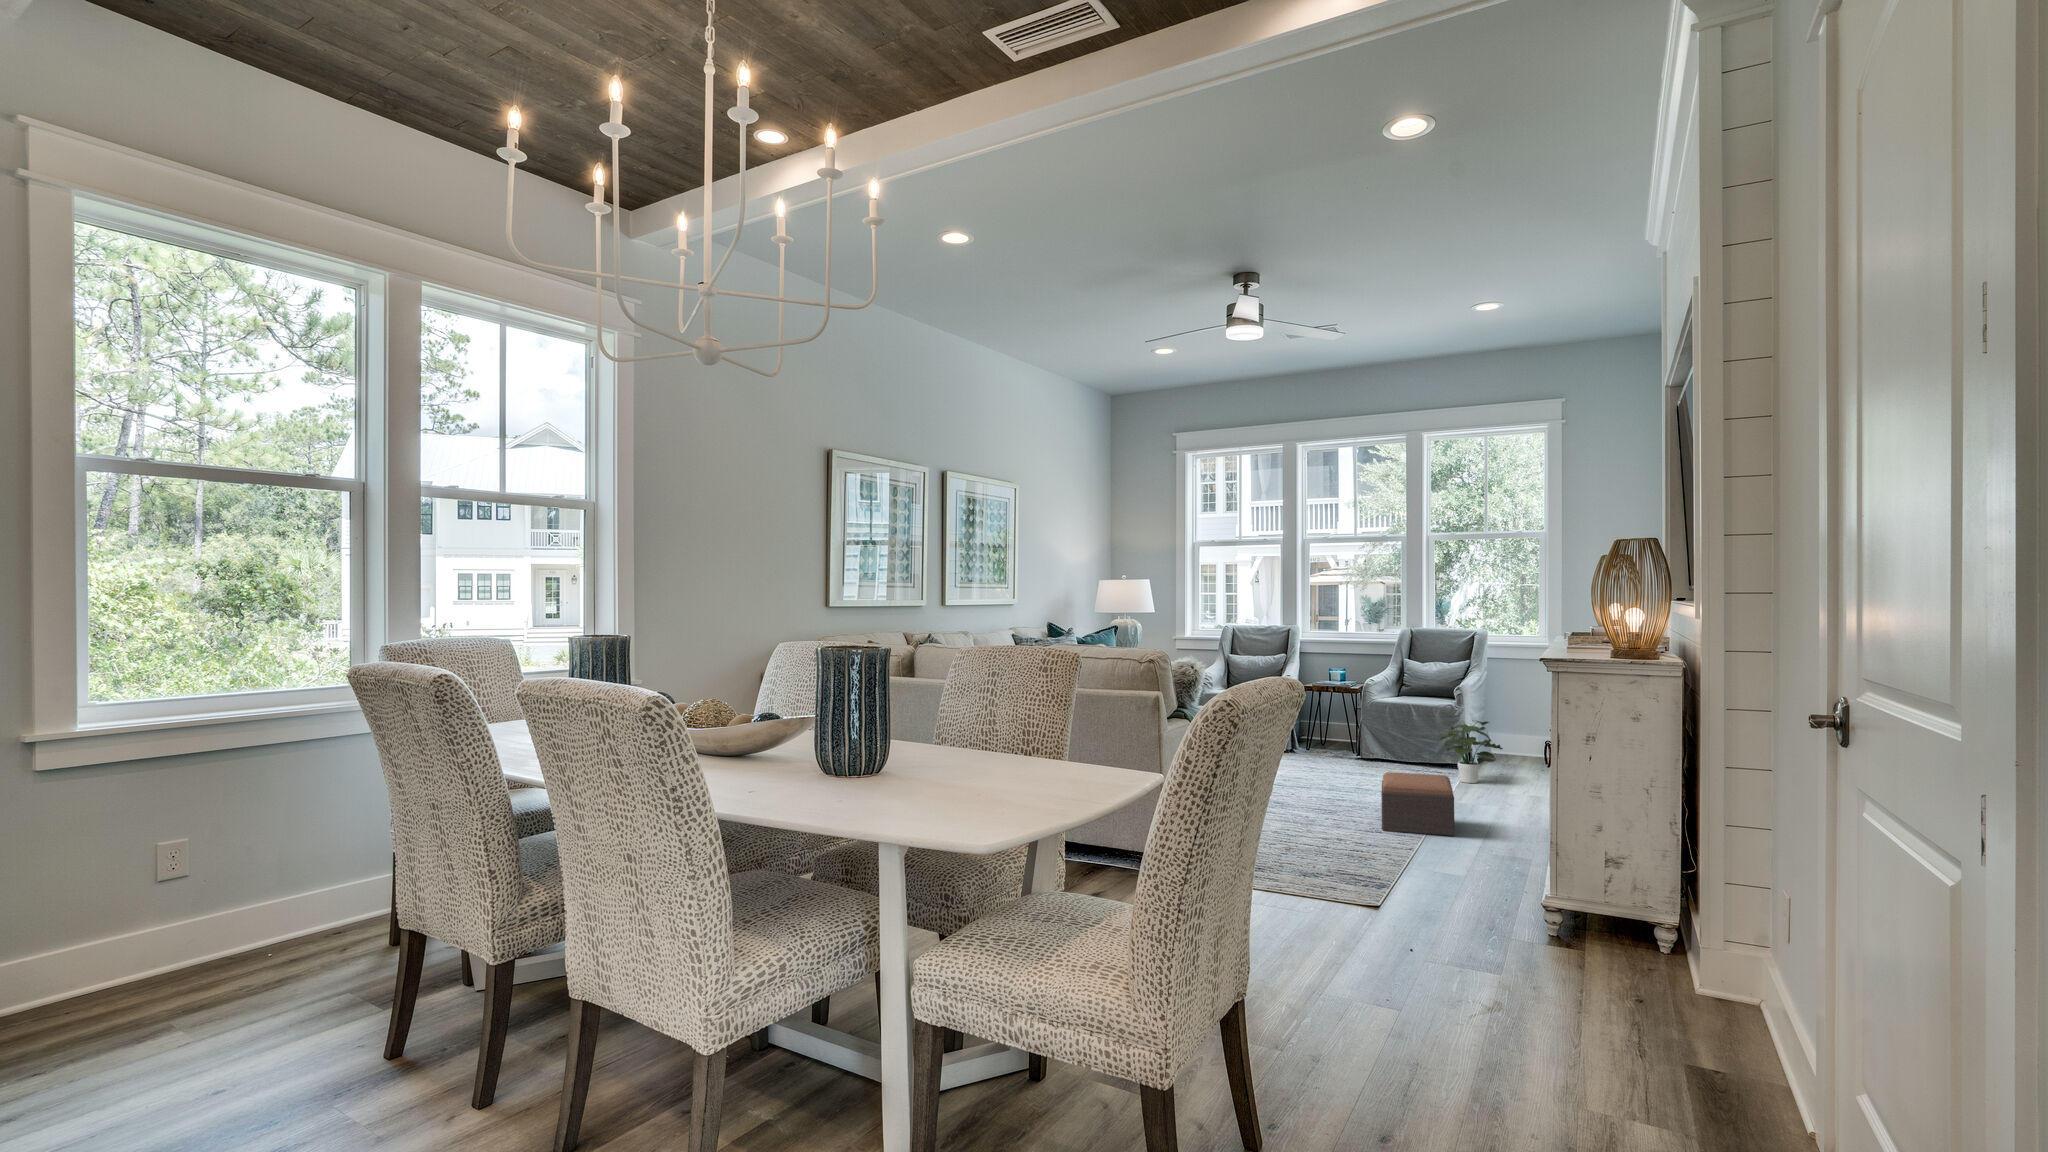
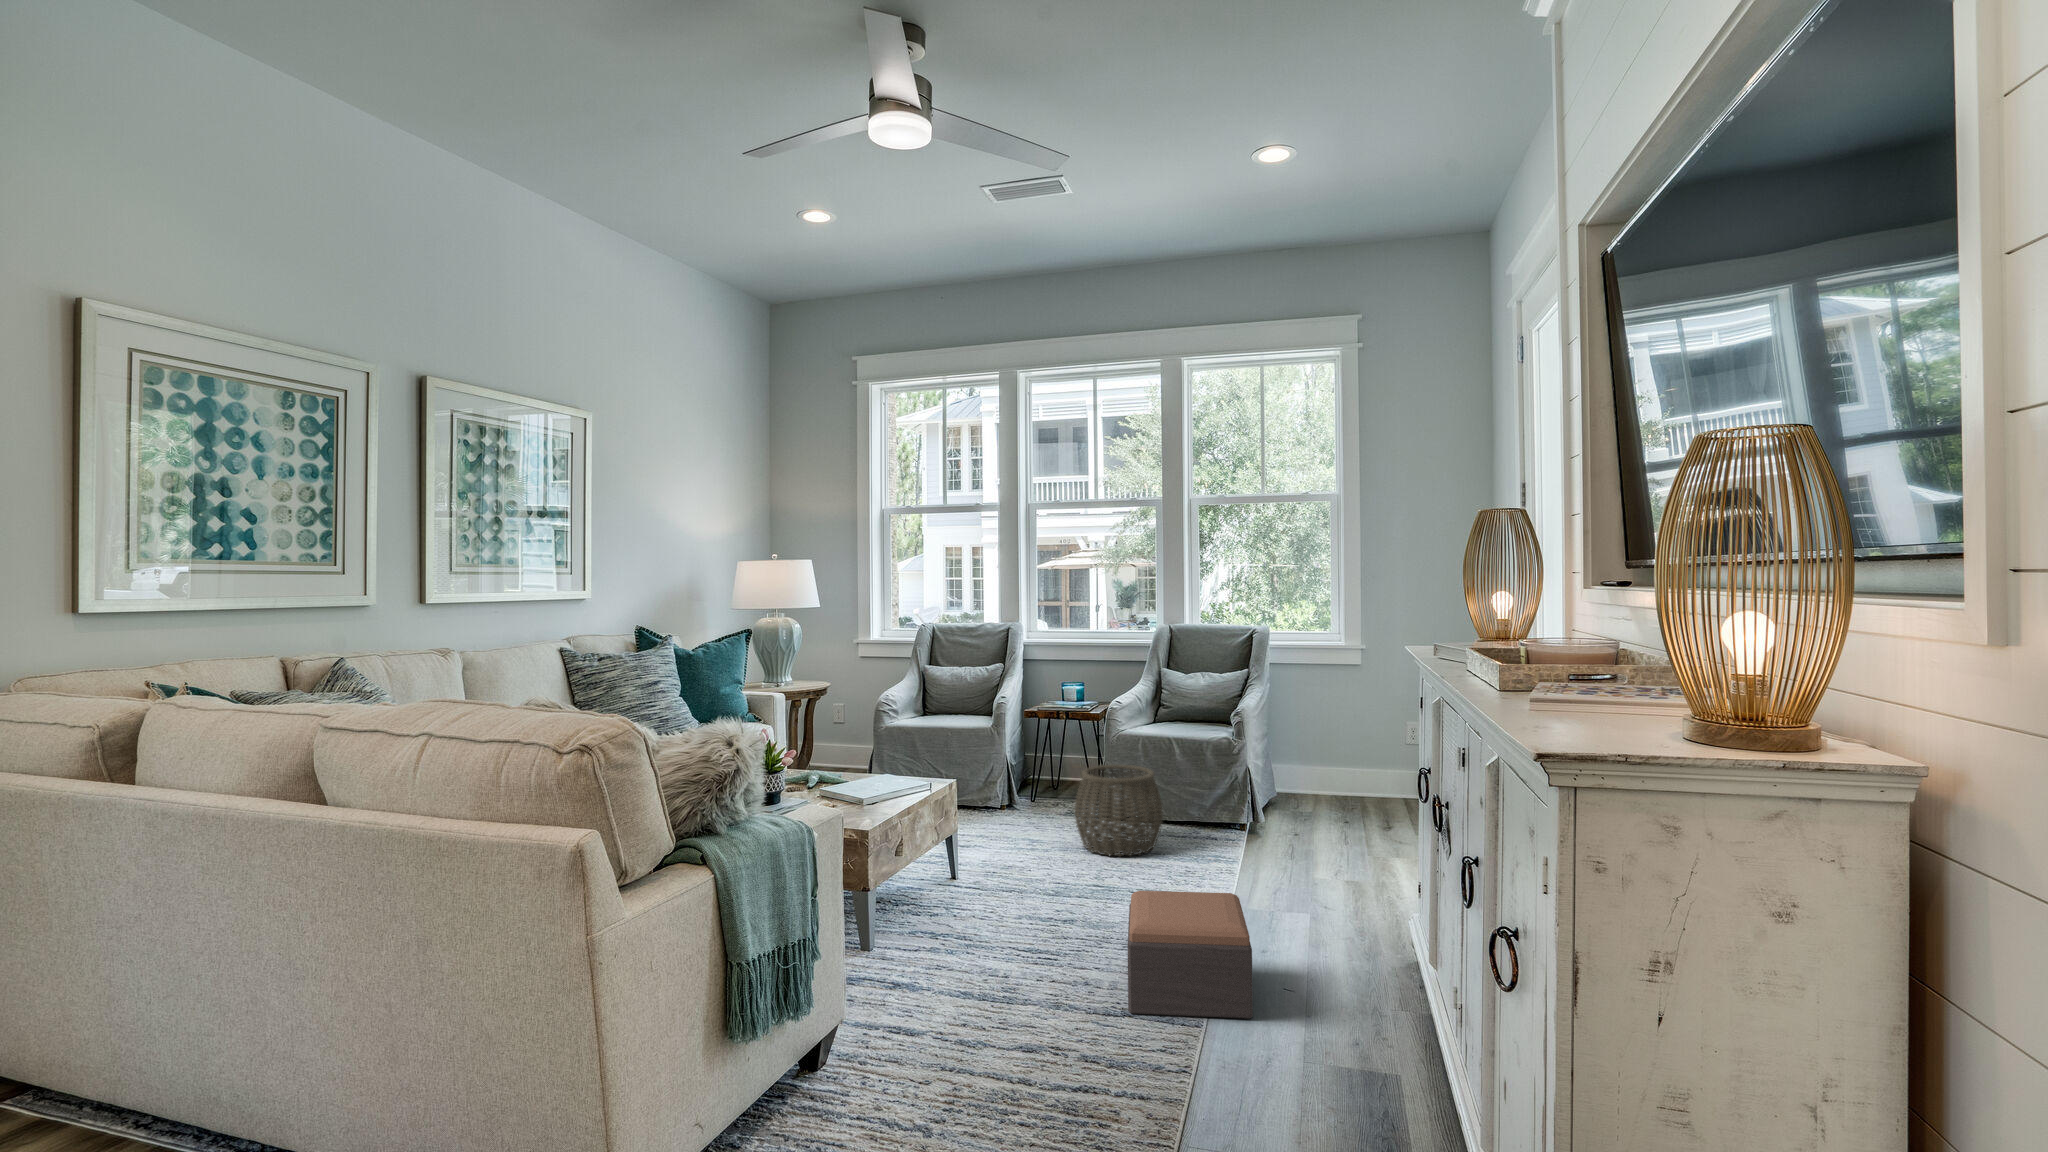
woven basket: none [1342,719,1404,777] -> present [1075,765,1163,856]
potted plant: present [1440,720,1503,783] -> none [1212,767,1302,862]

